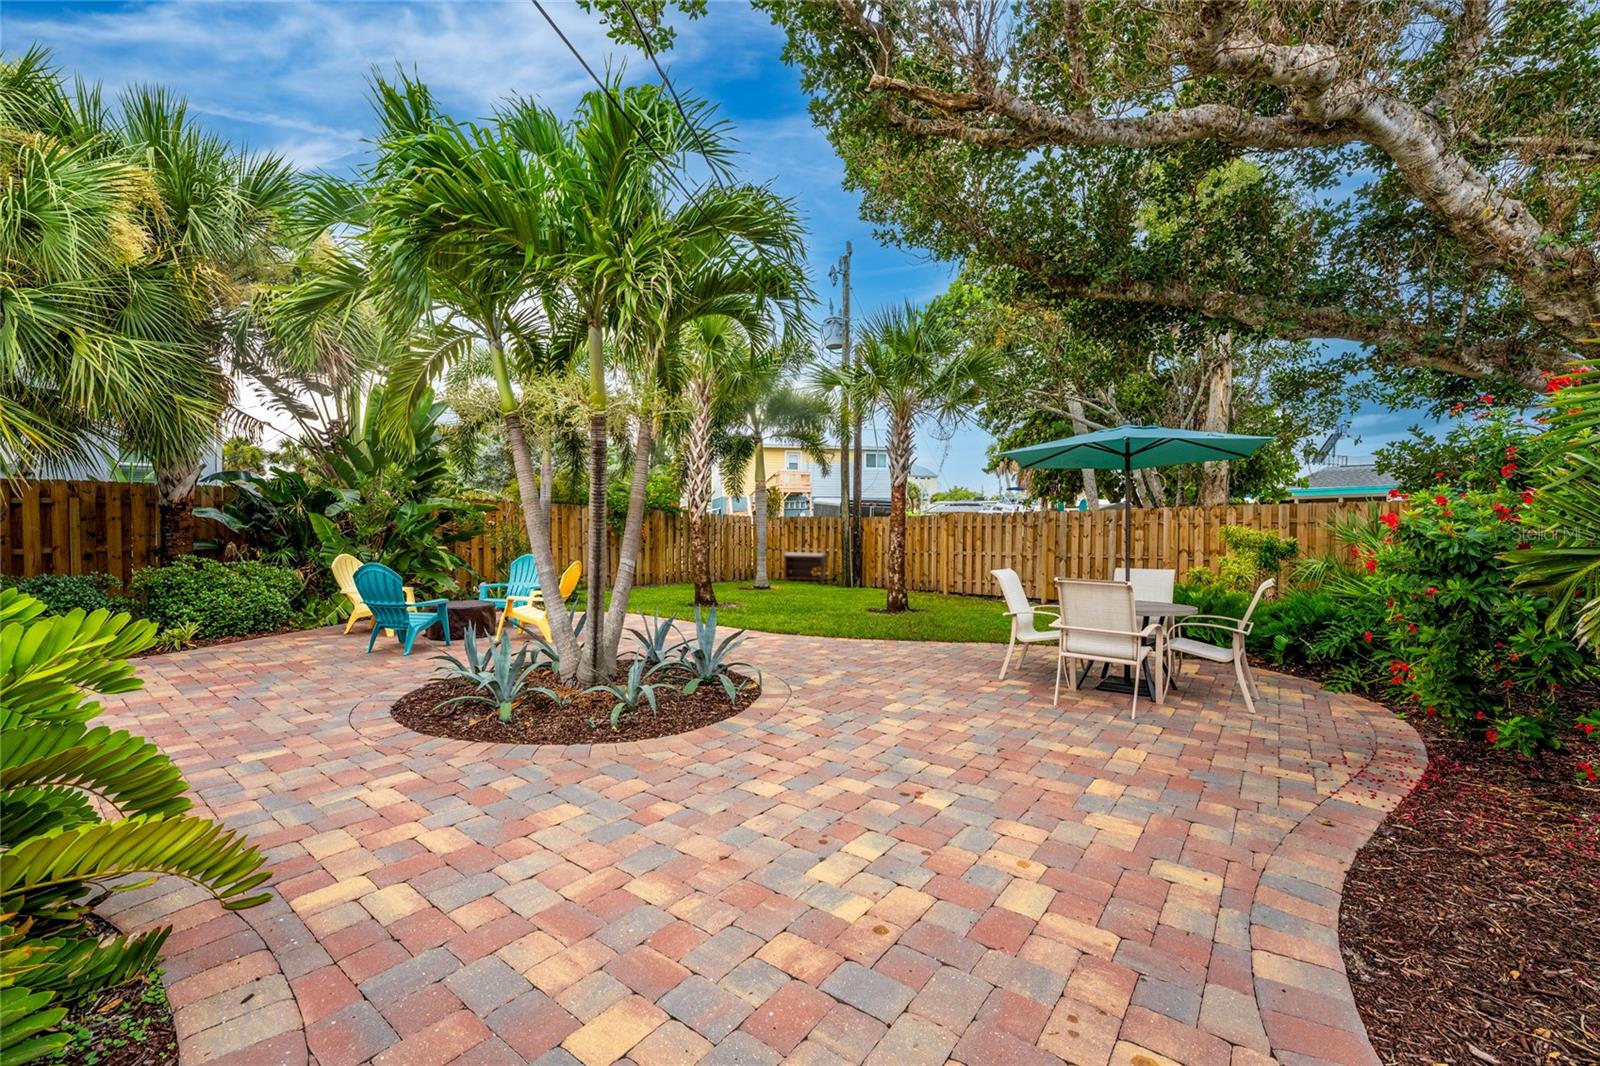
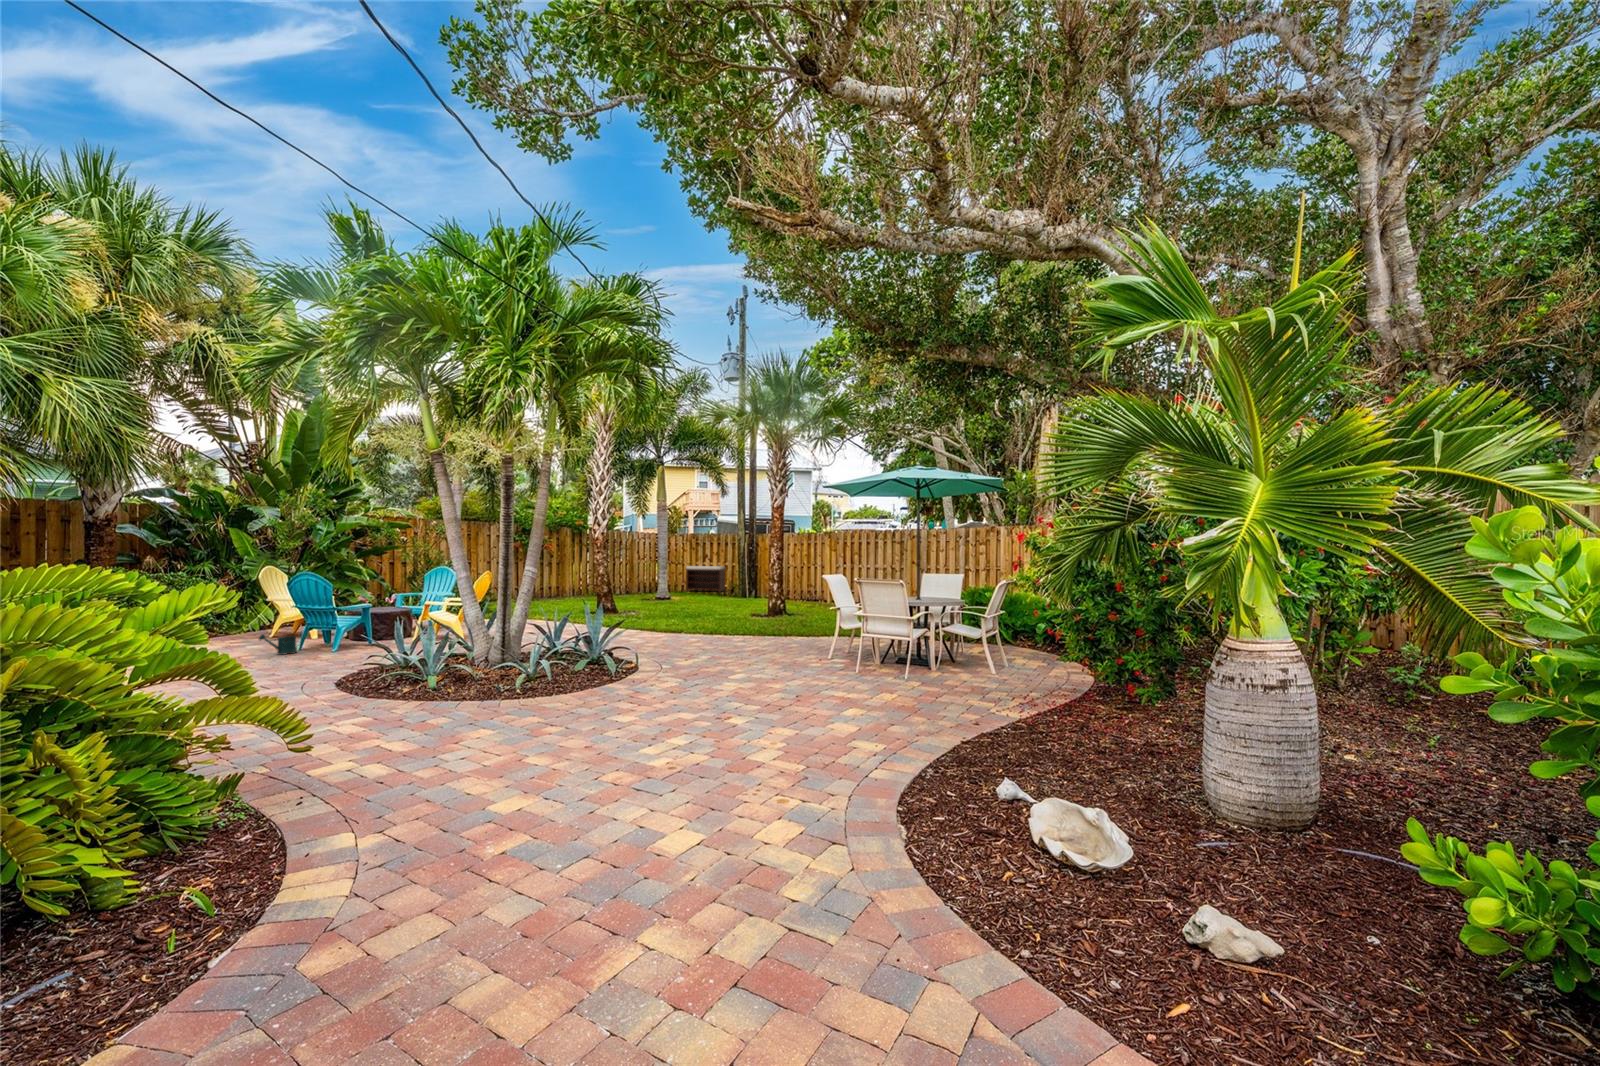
watering can: none [325,630,373,657] -> present [259,635,297,655]

